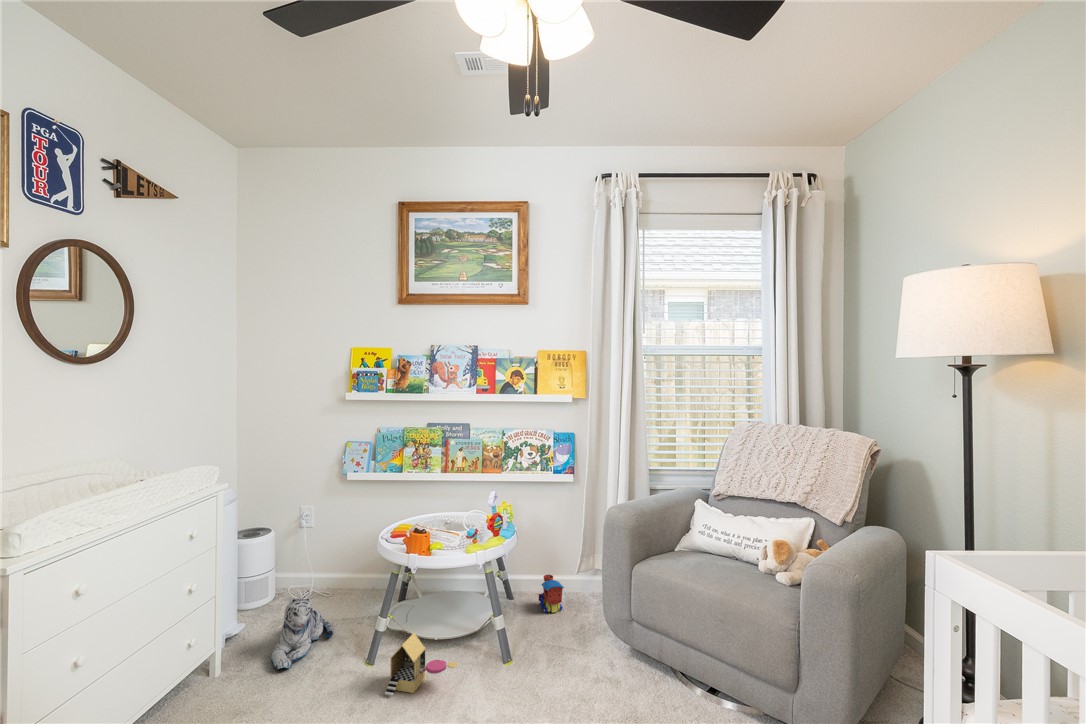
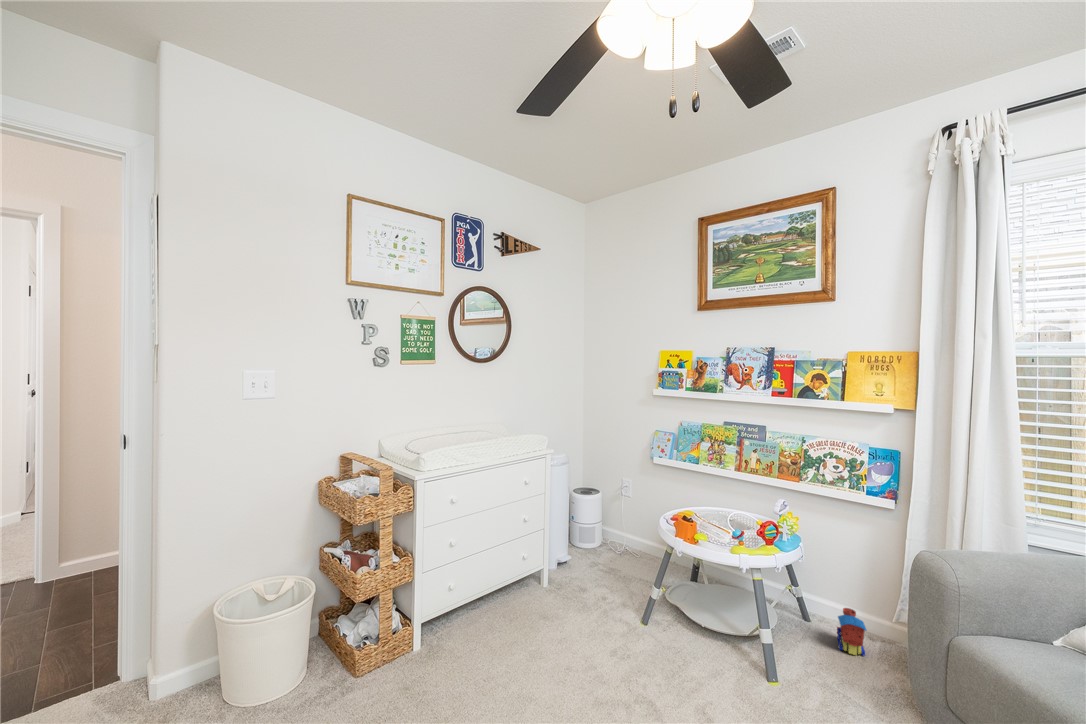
plush toy: present [271,599,333,670] -> none [575,547,628,599]
toy house: present [385,633,458,695] -> none [637,608,702,662]

